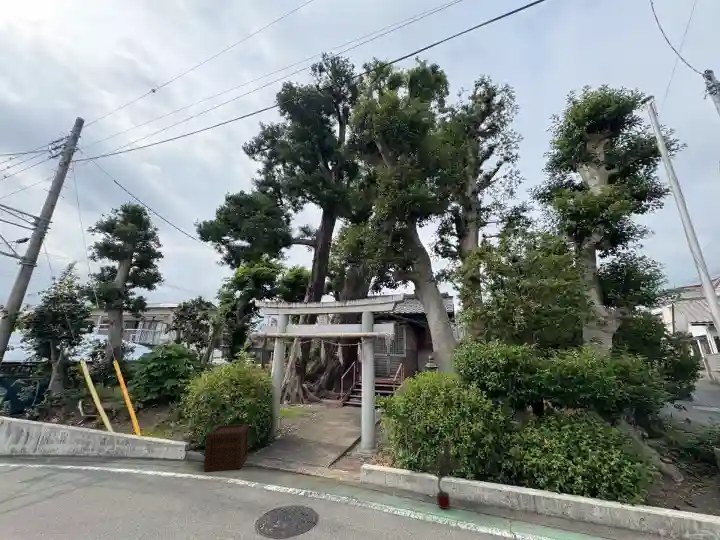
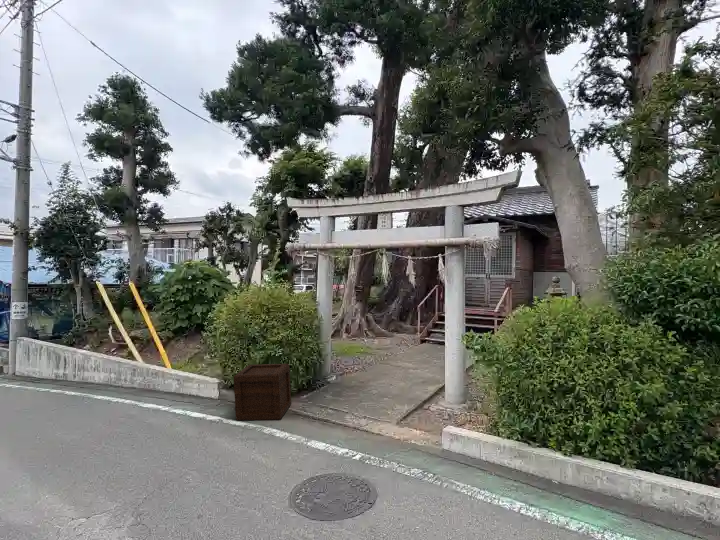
potted tree: present [418,440,465,509] -> none [528,399,614,498]

